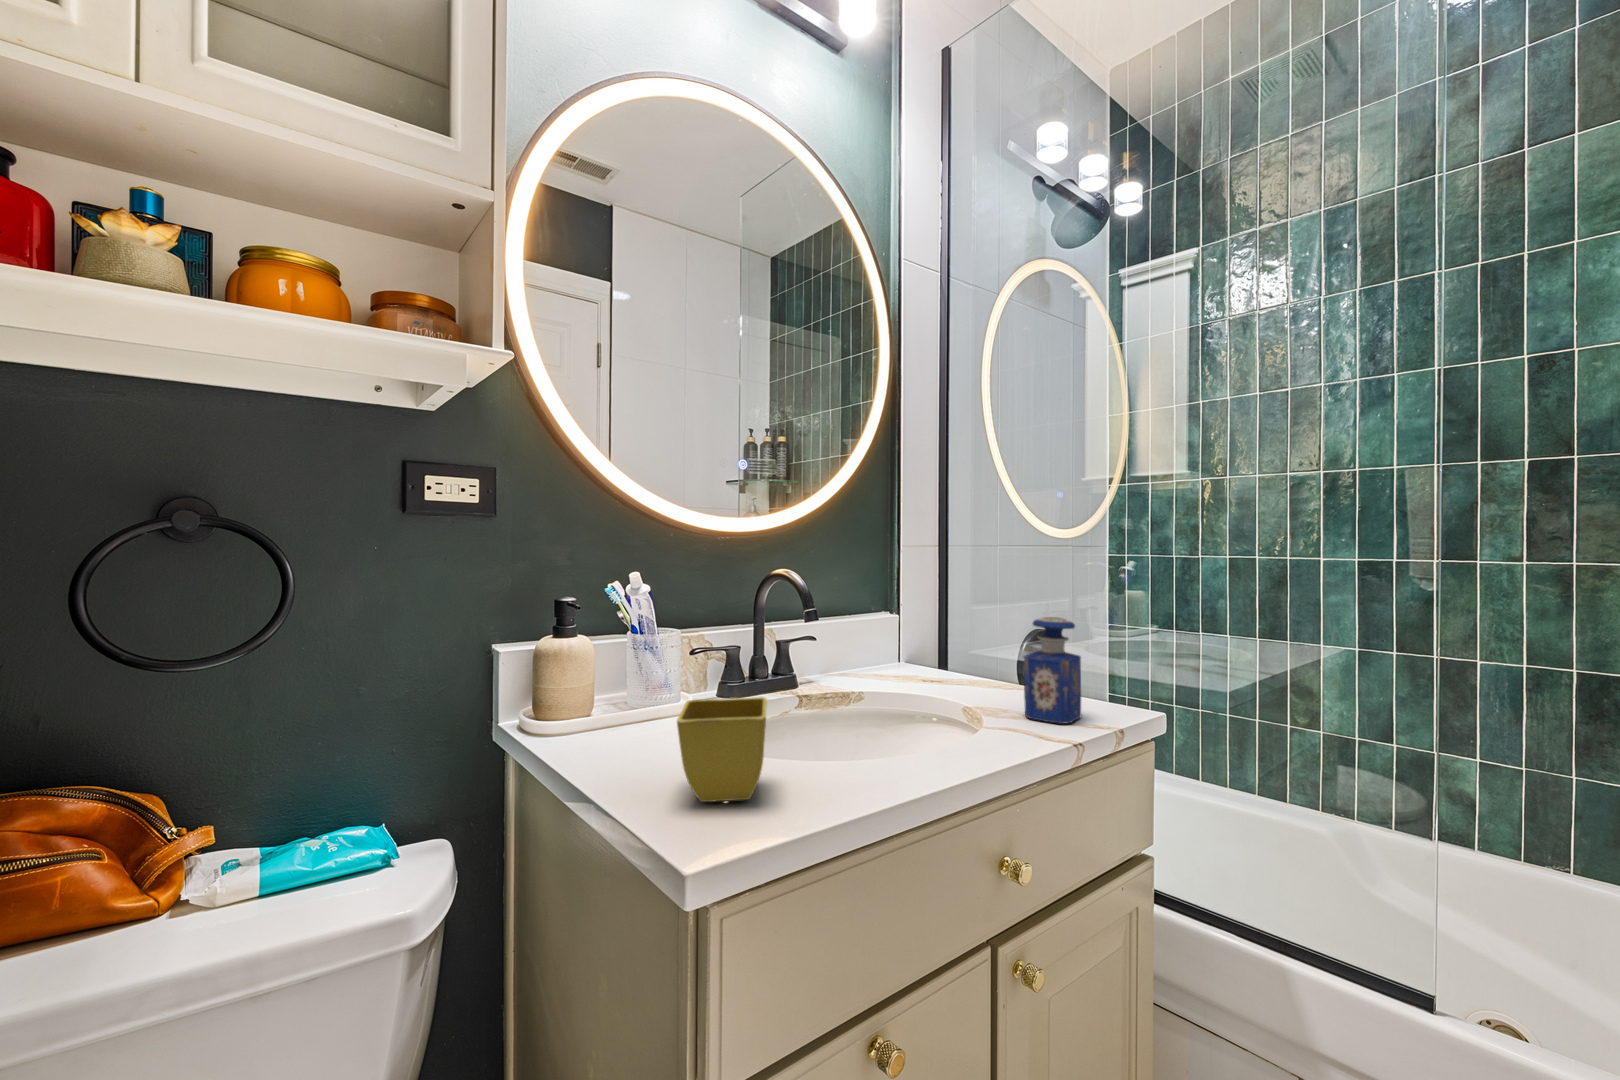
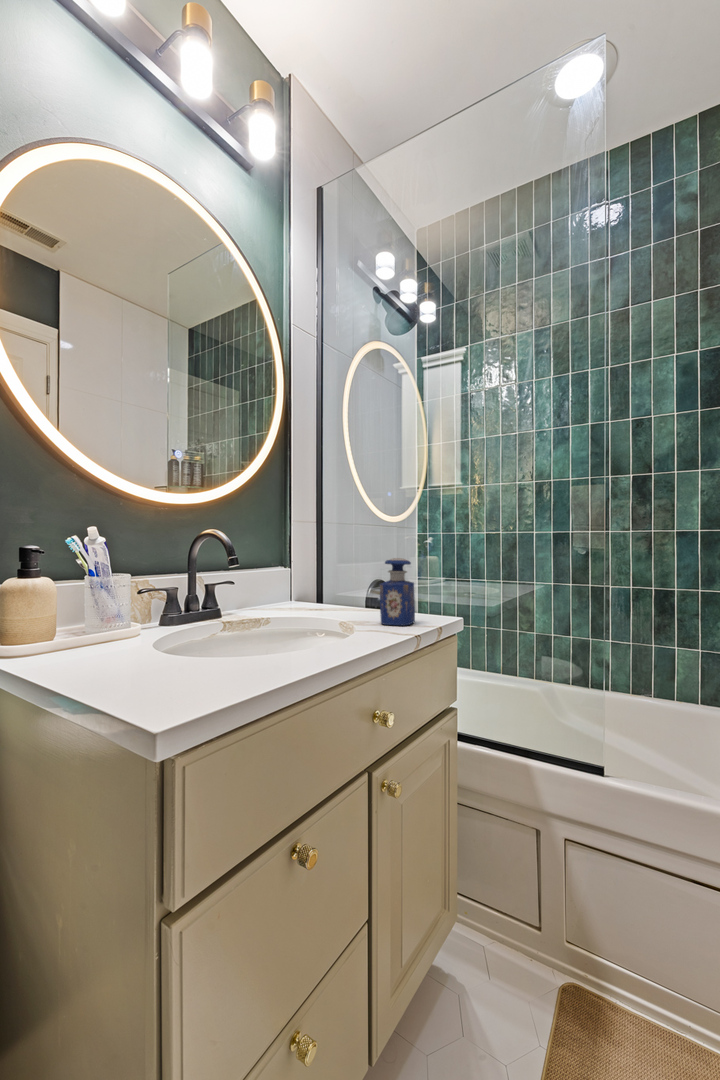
flower pot: present [677,697,767,802] -> none [147,603,218,678]

